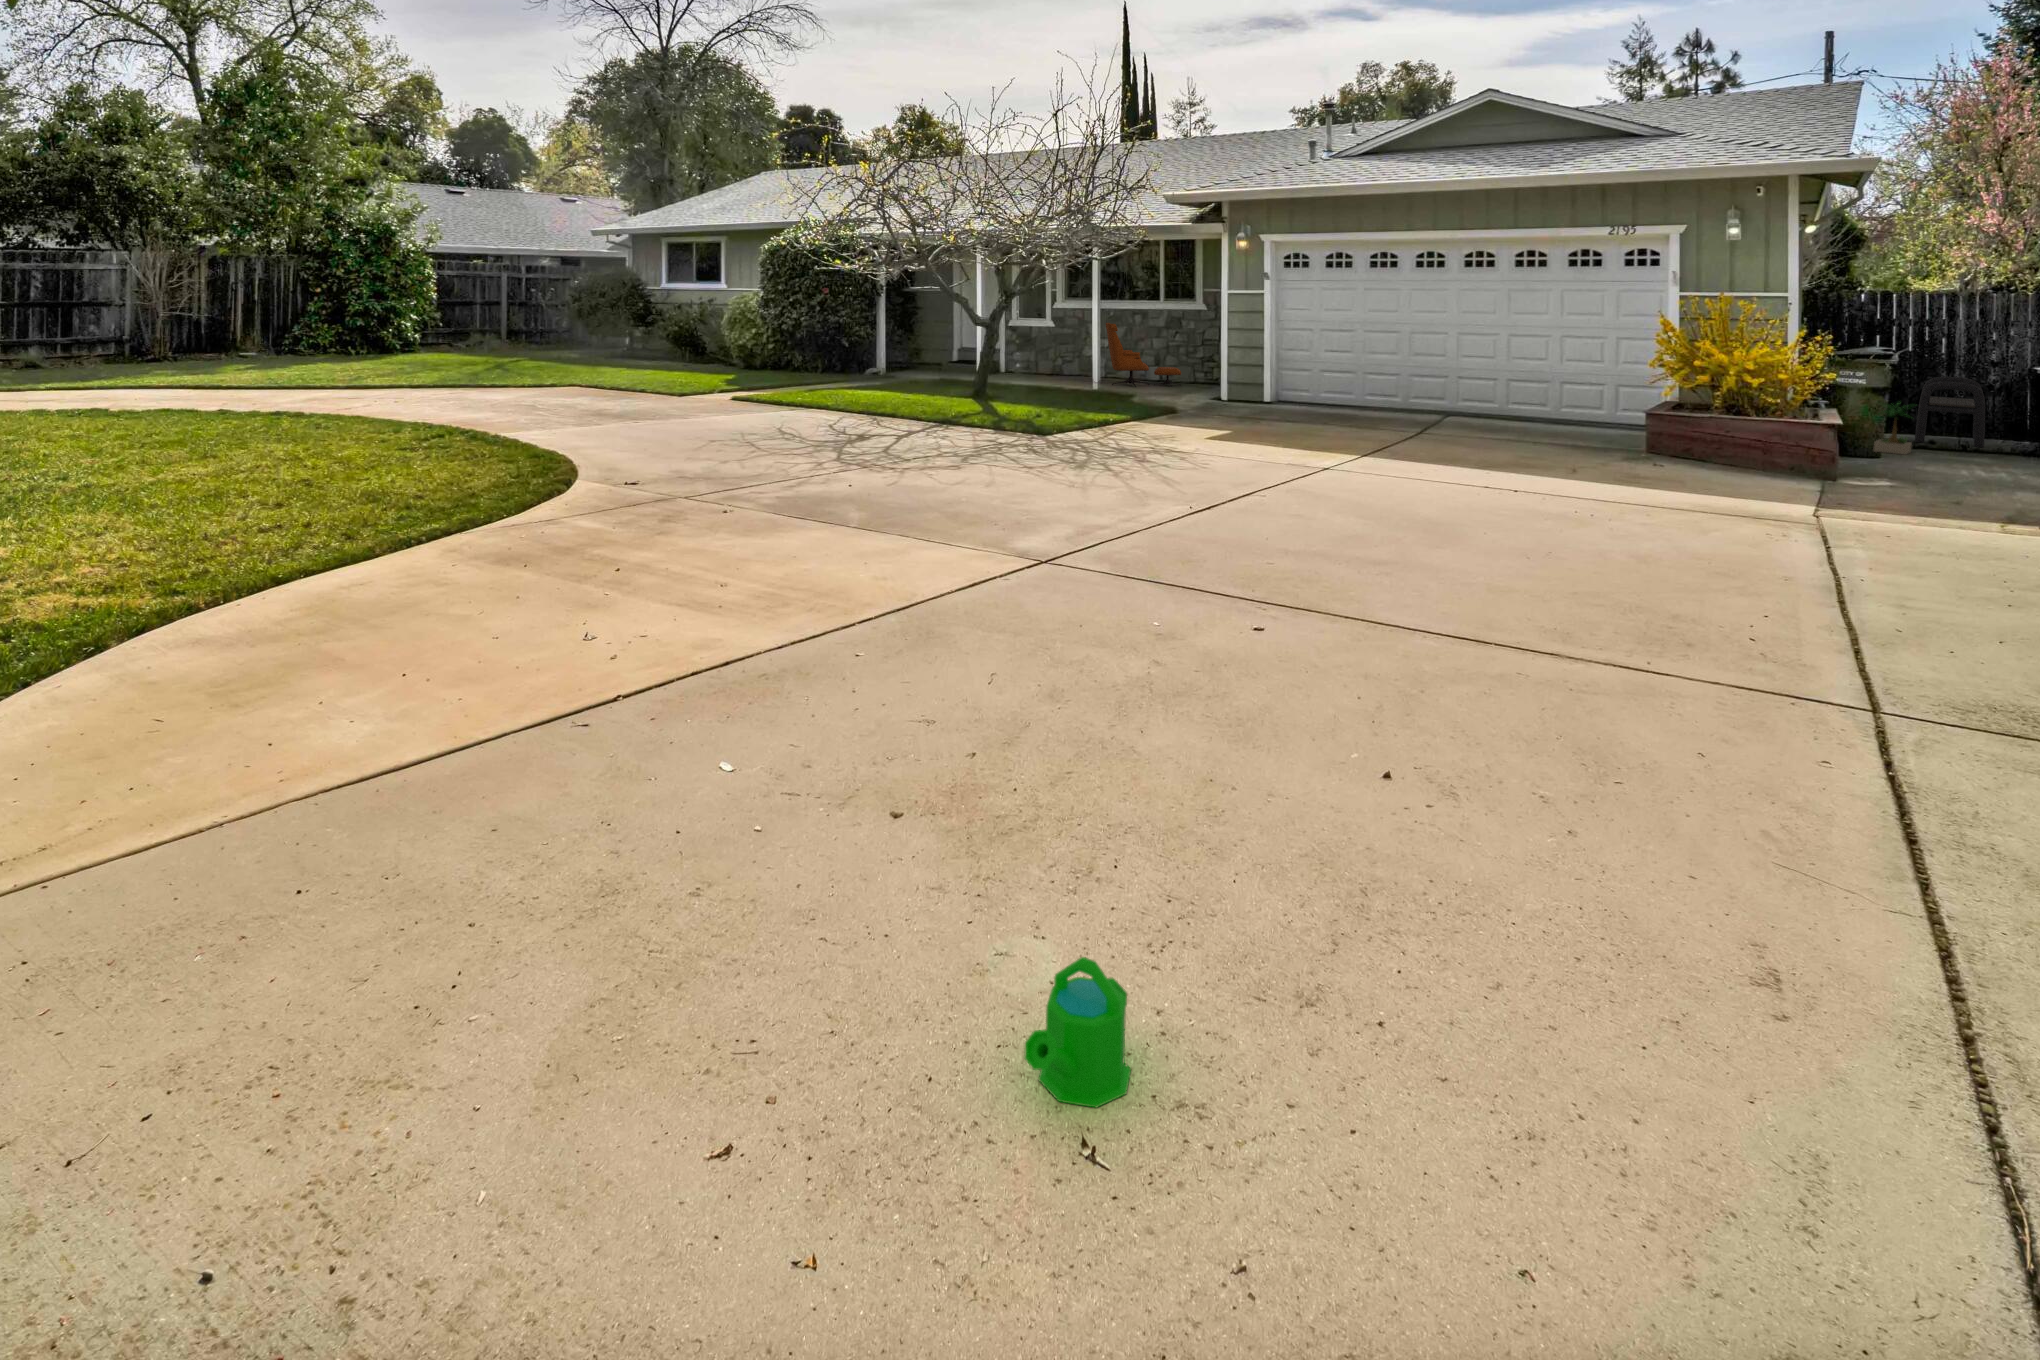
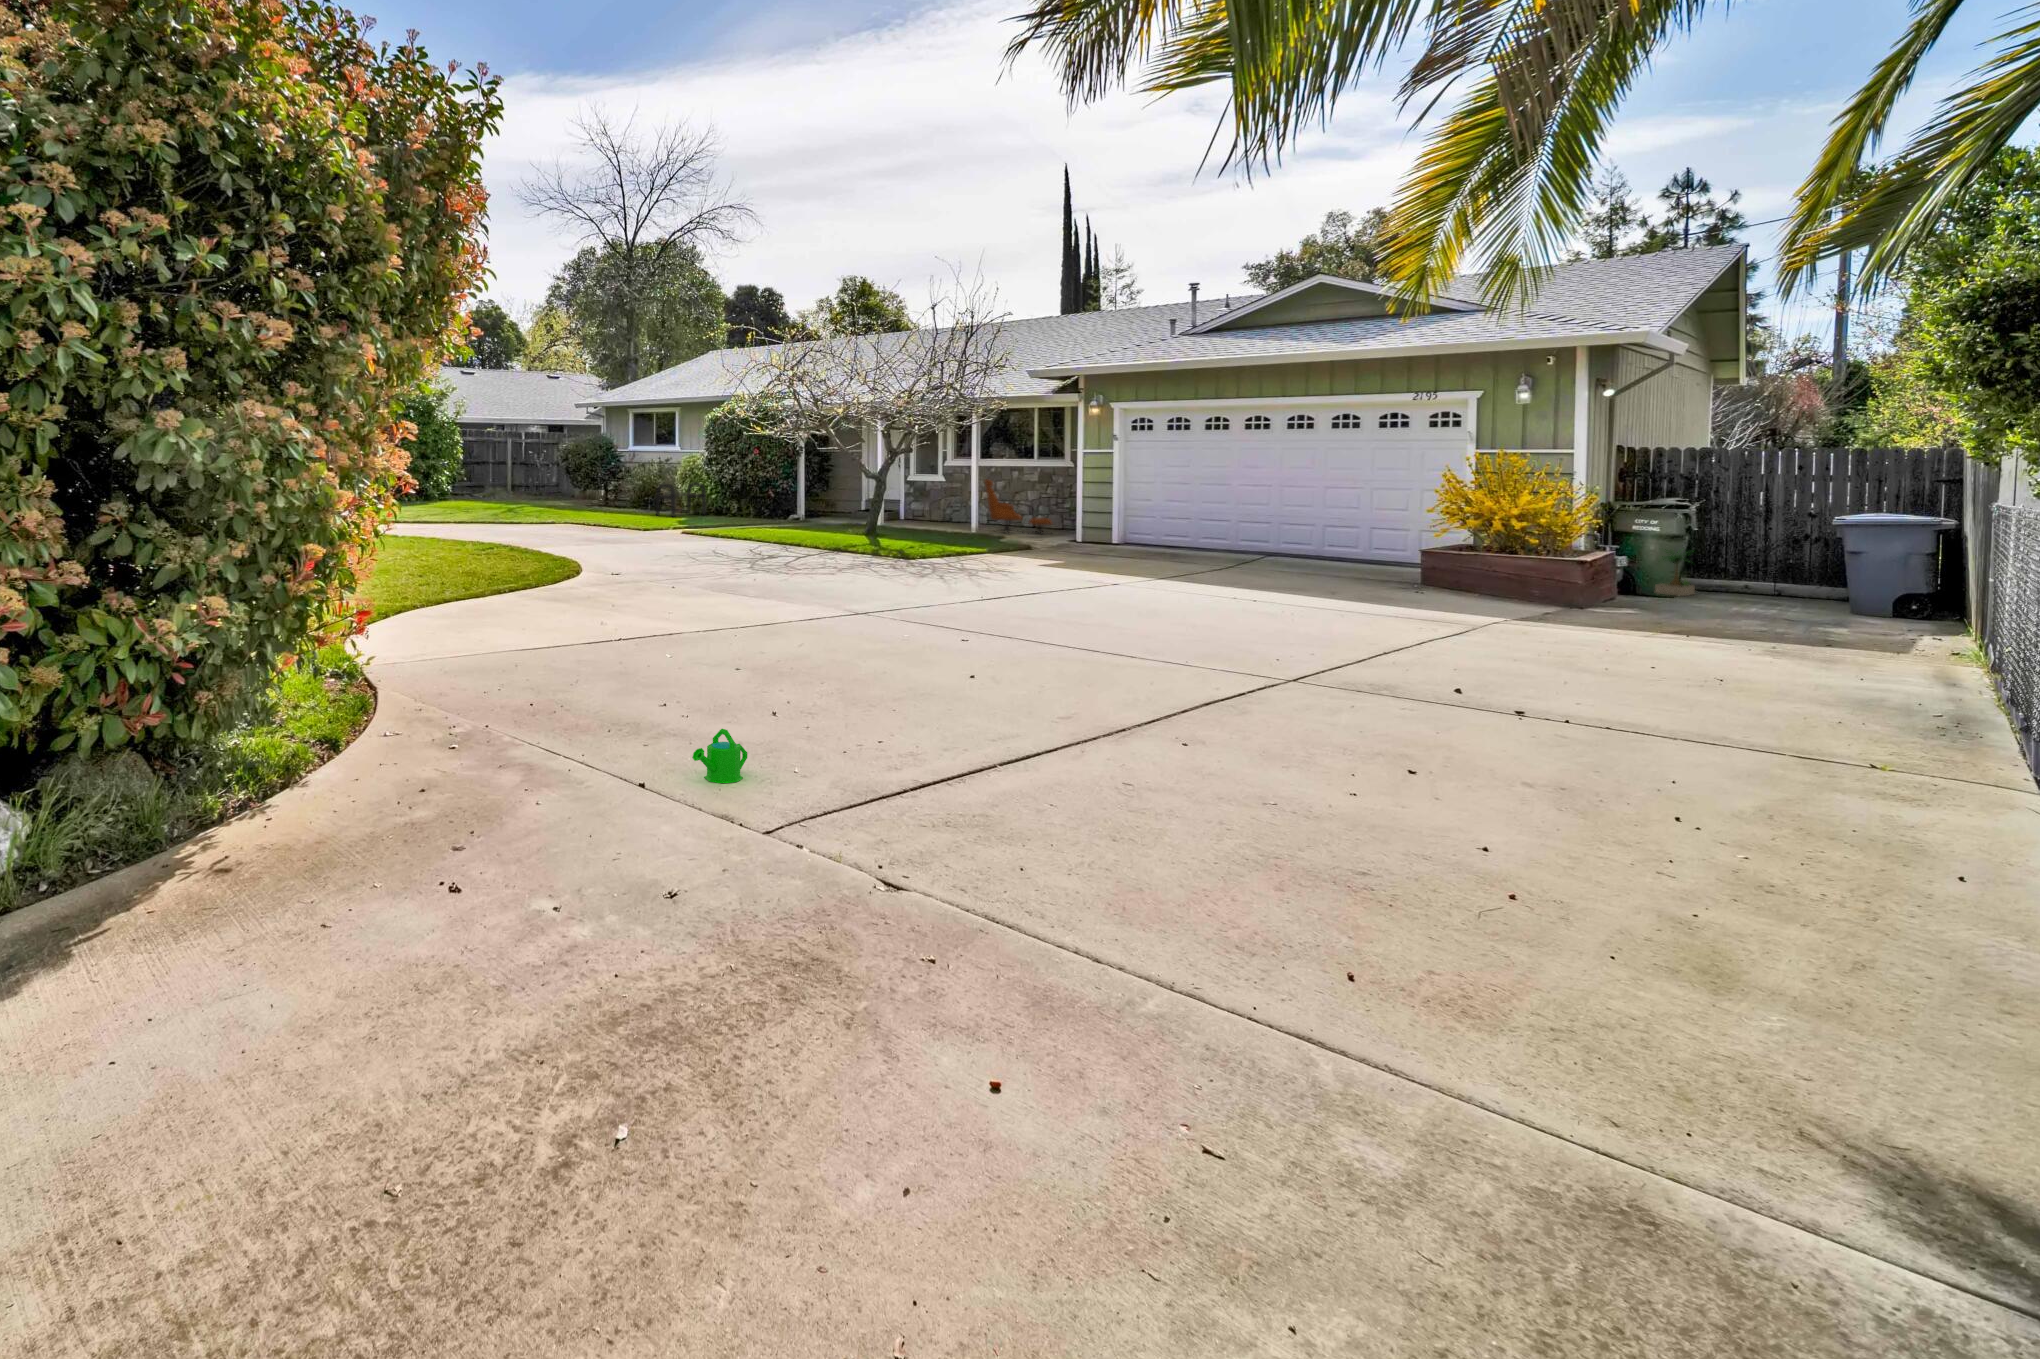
bench: present [1915,377,1985,447] -> present [656,482,706,517]

